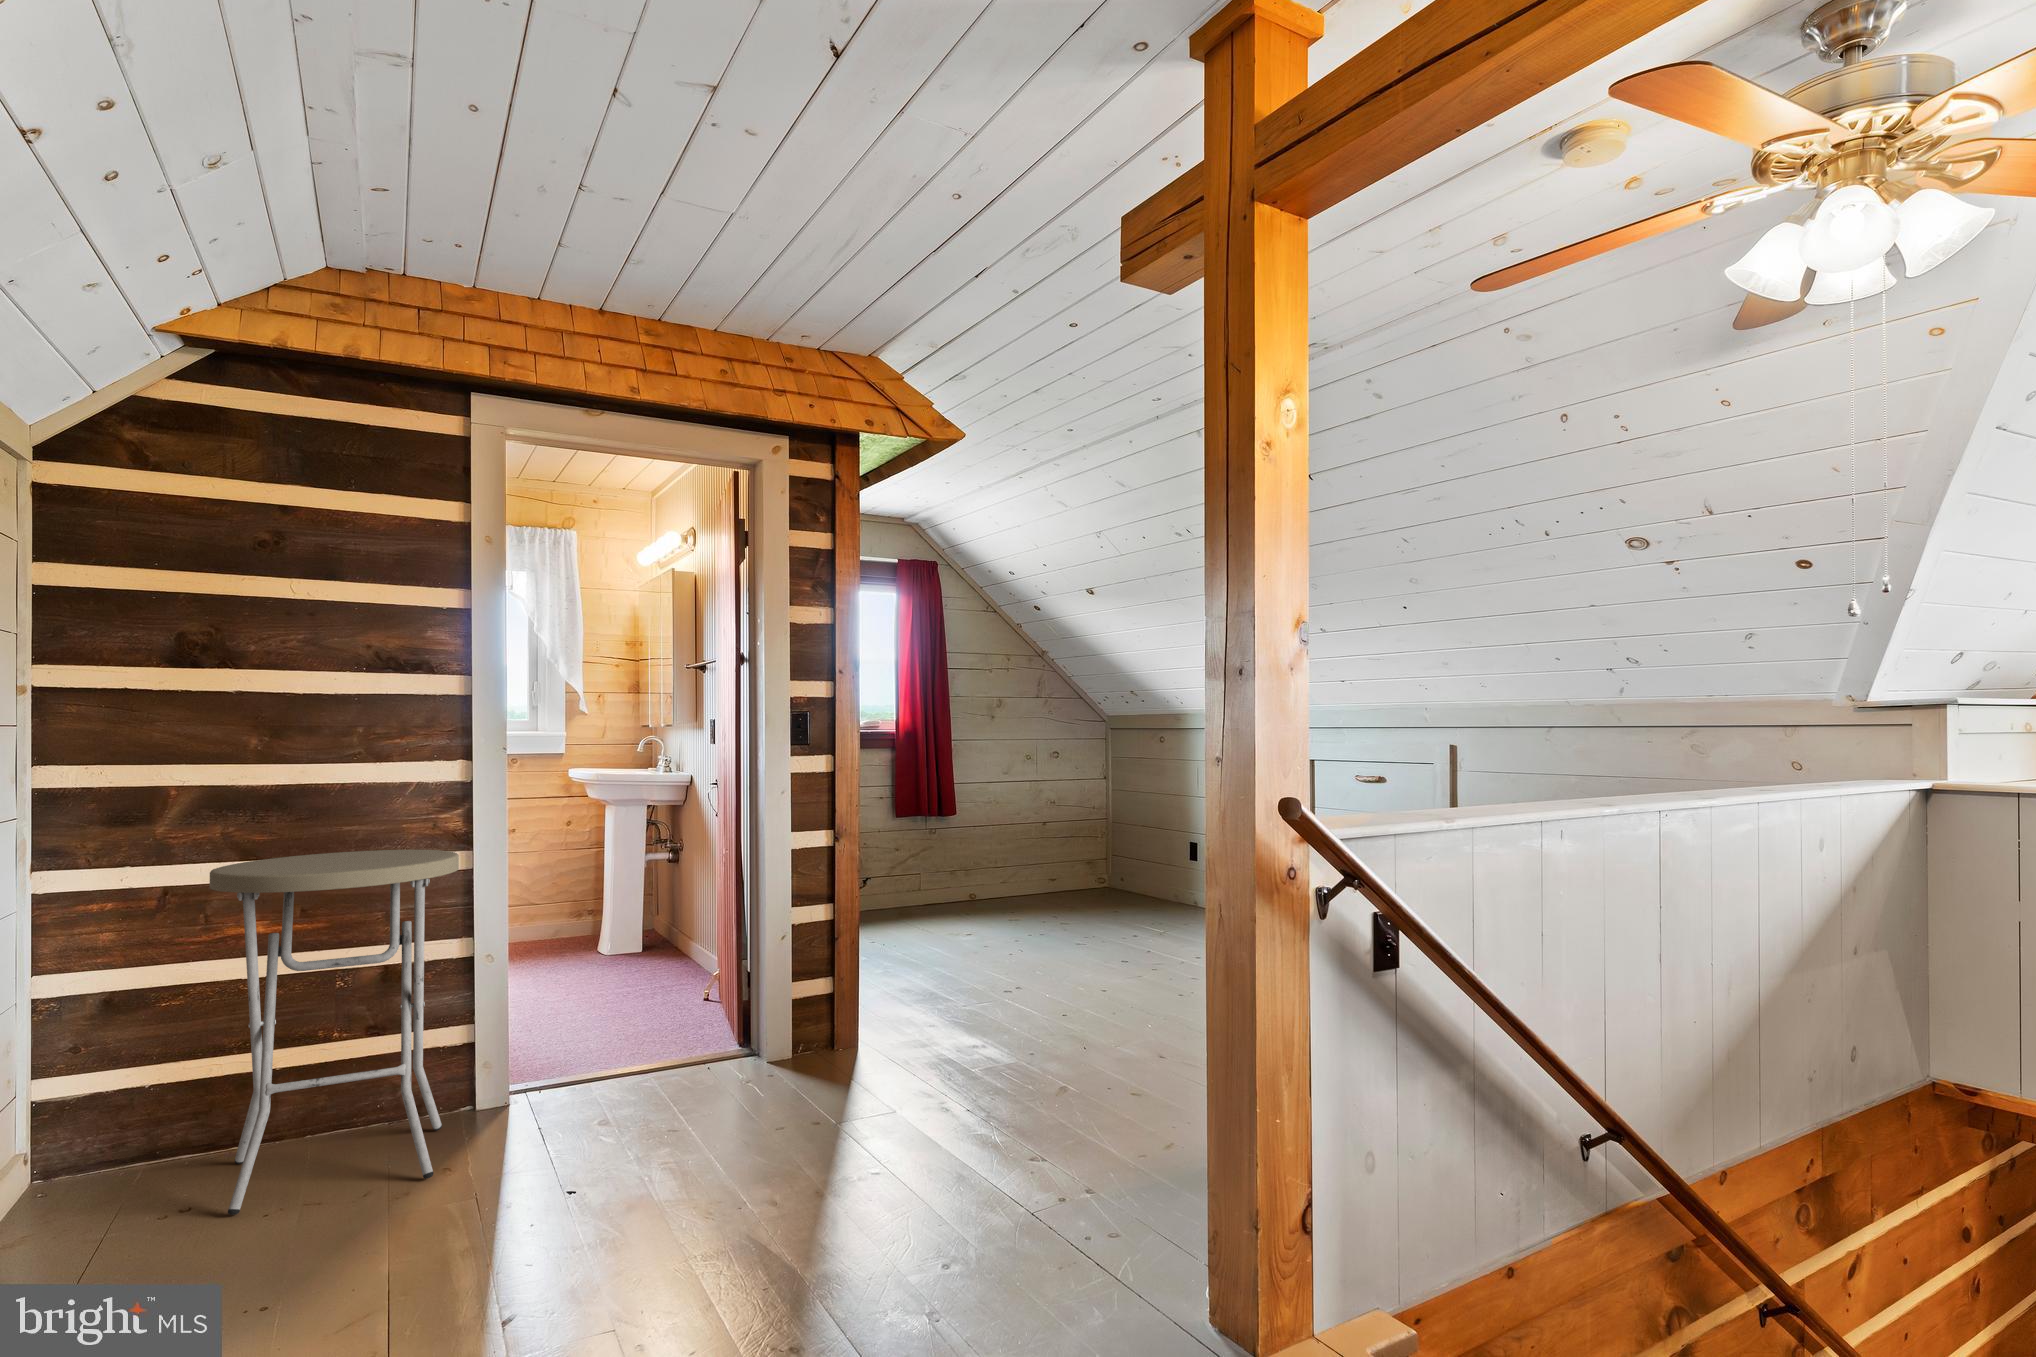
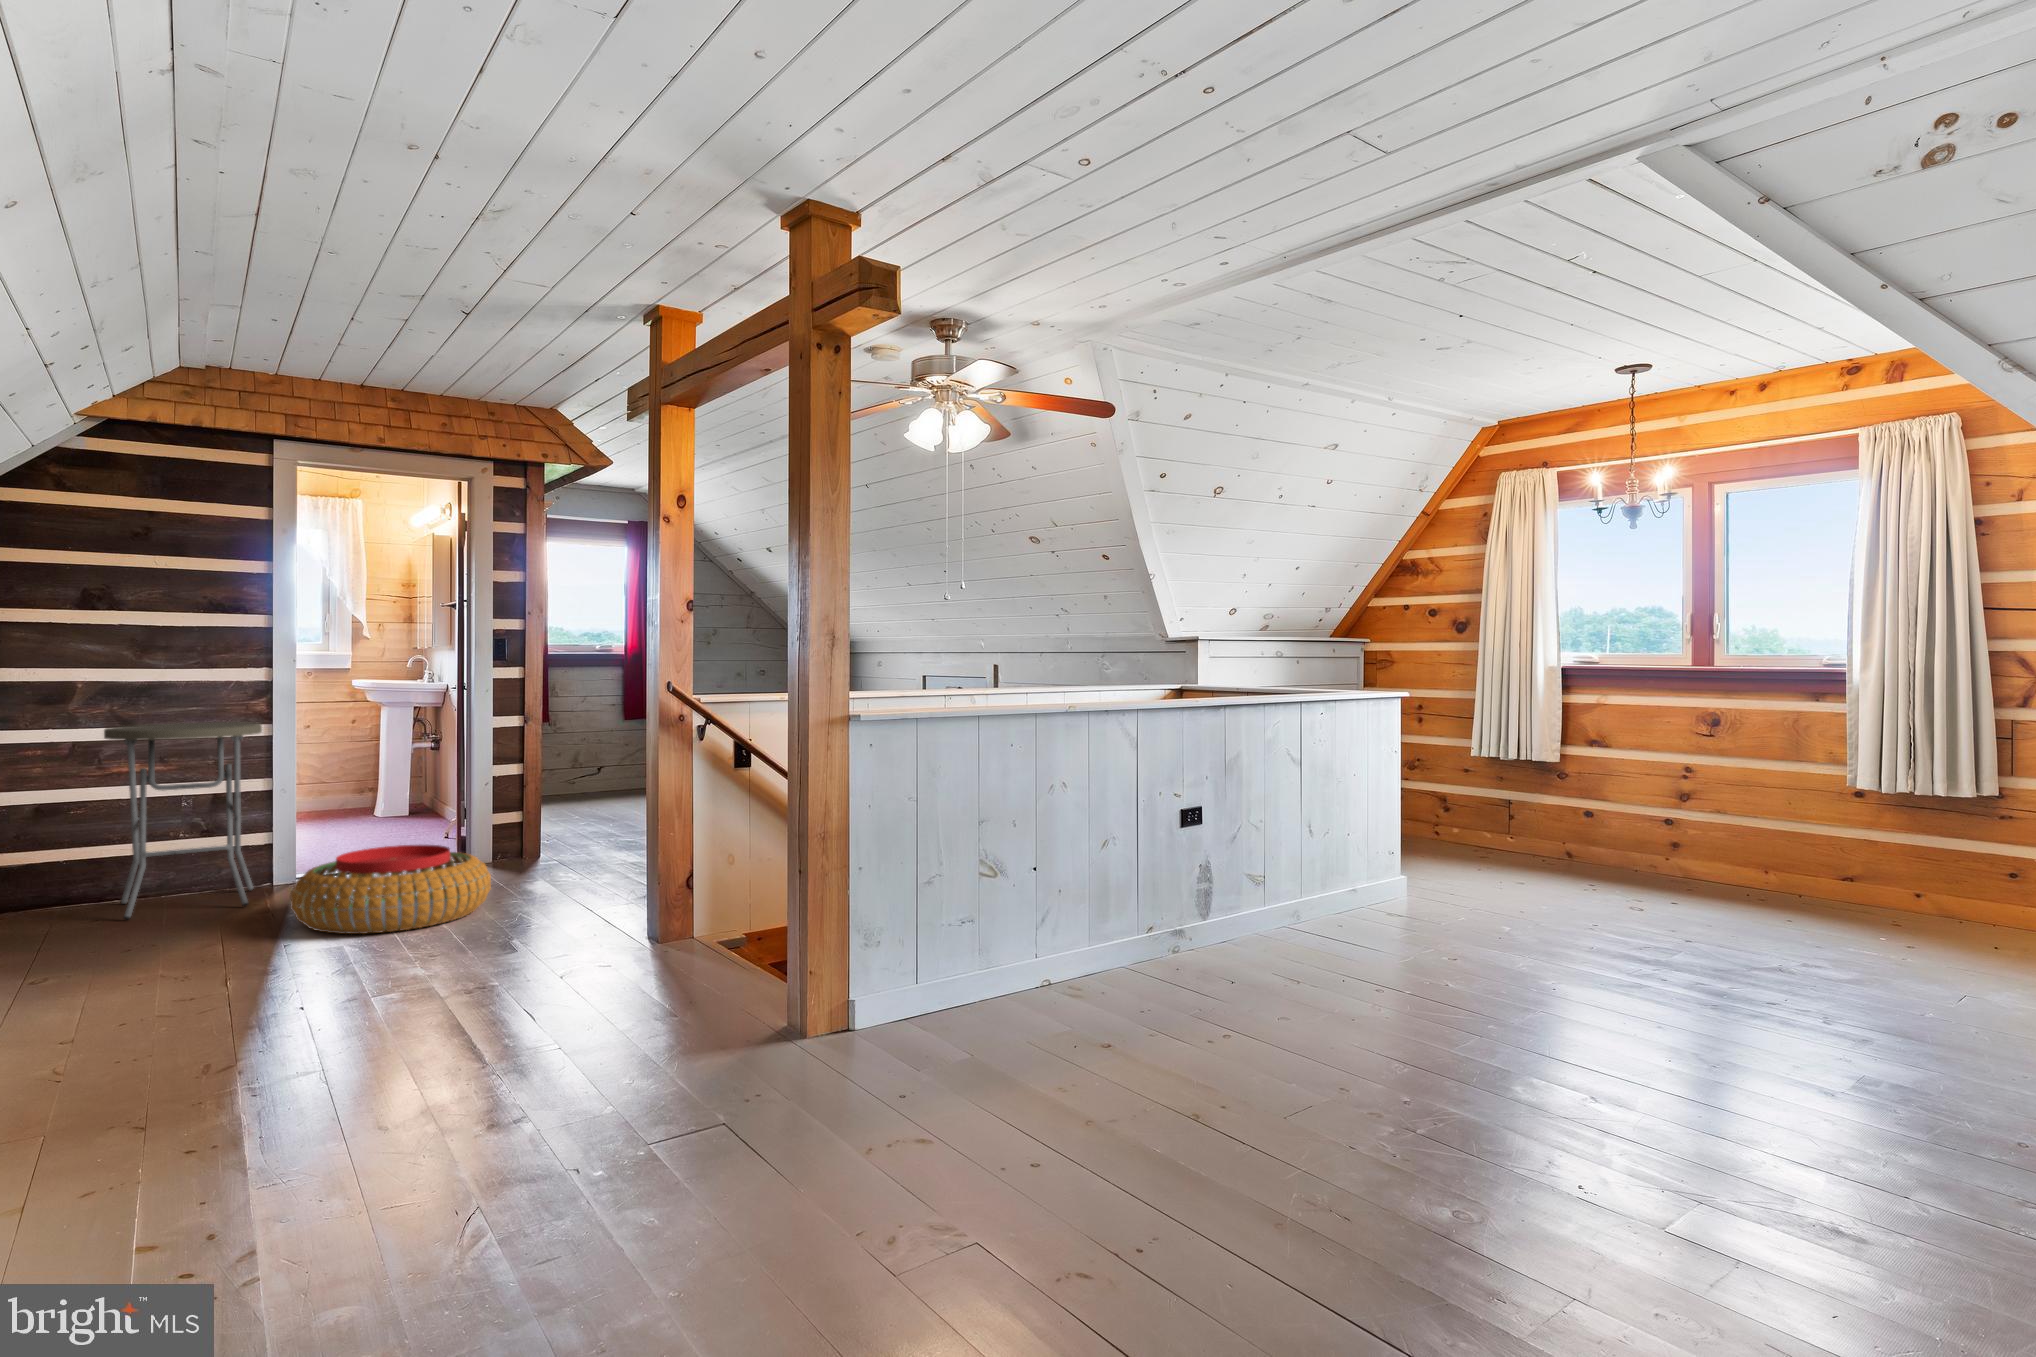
pouf: none [505,1072,844,1284] -> present [290,845,491,934]

